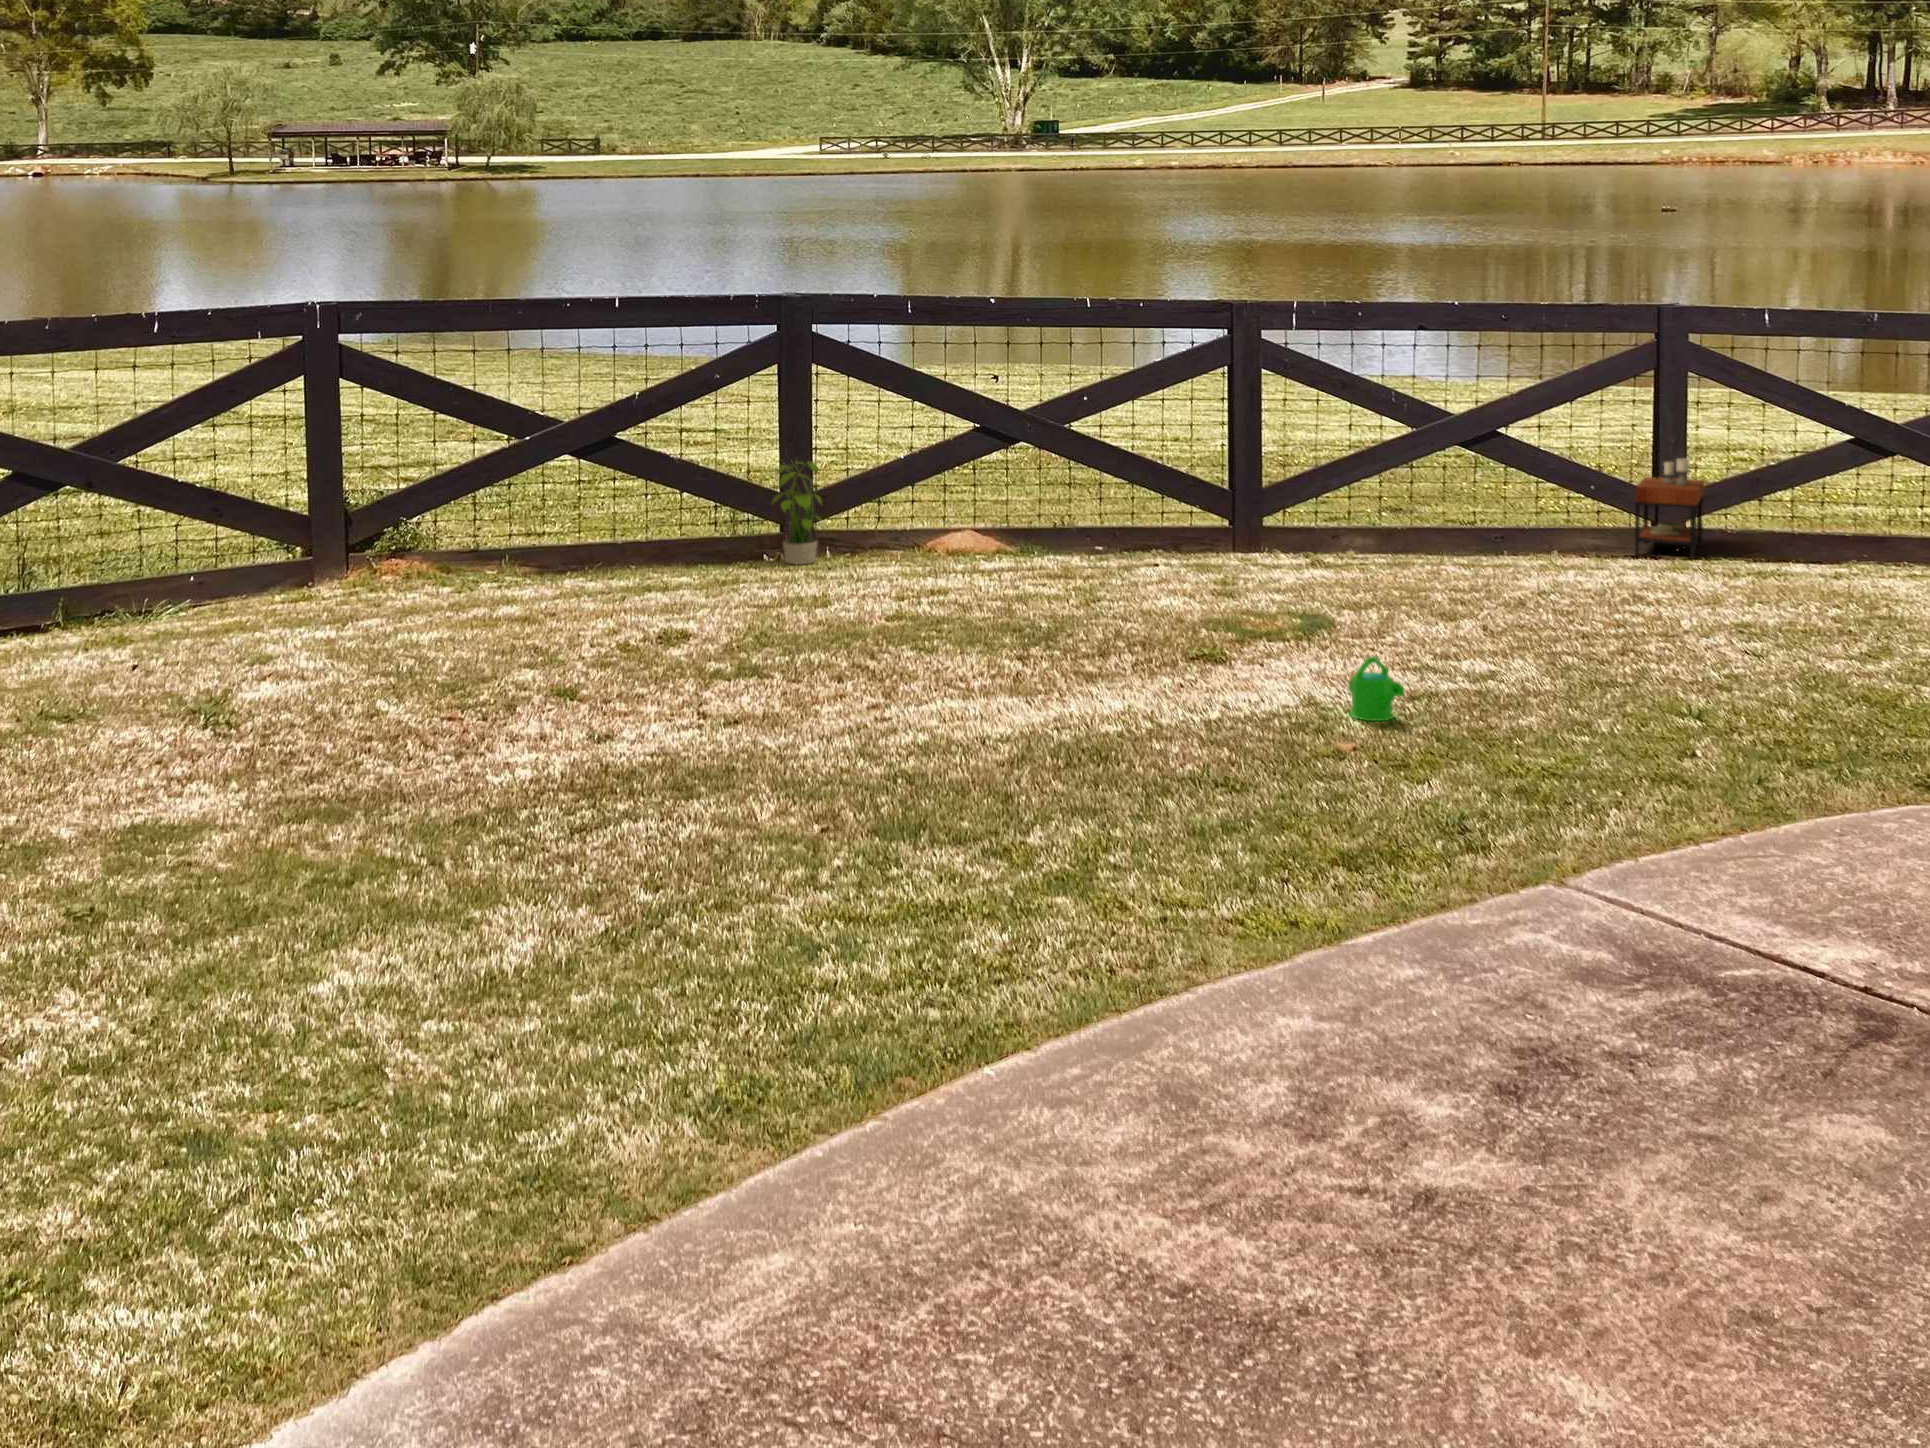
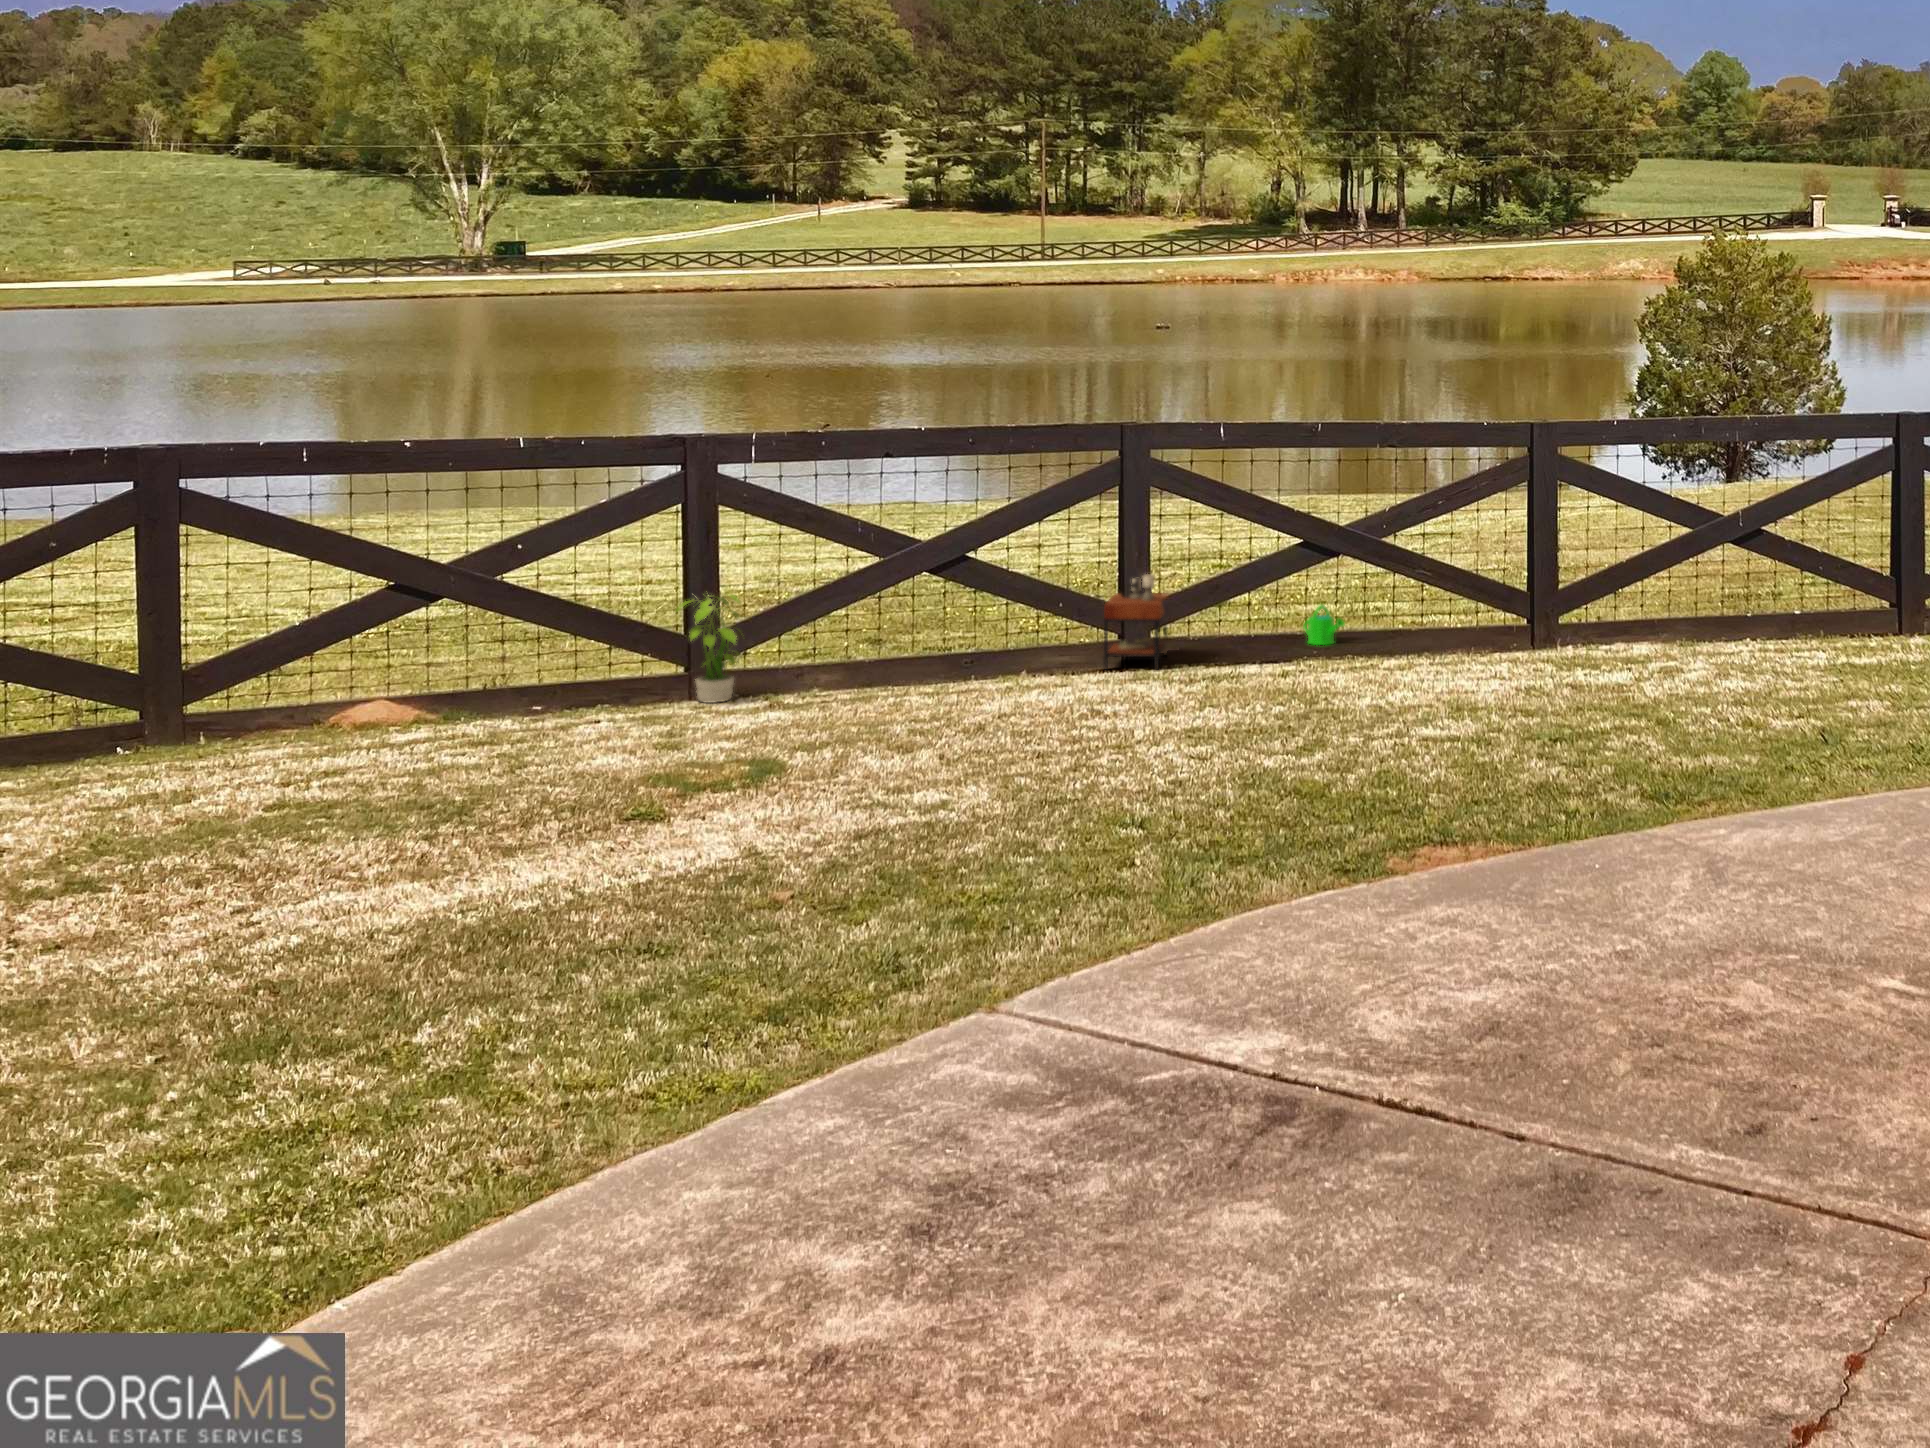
potted plant: present [773,462,822,565] -> present [676,594,739,703]
watering can: present [1349,657,1405,721] -> present [1303,604,1344,645]

